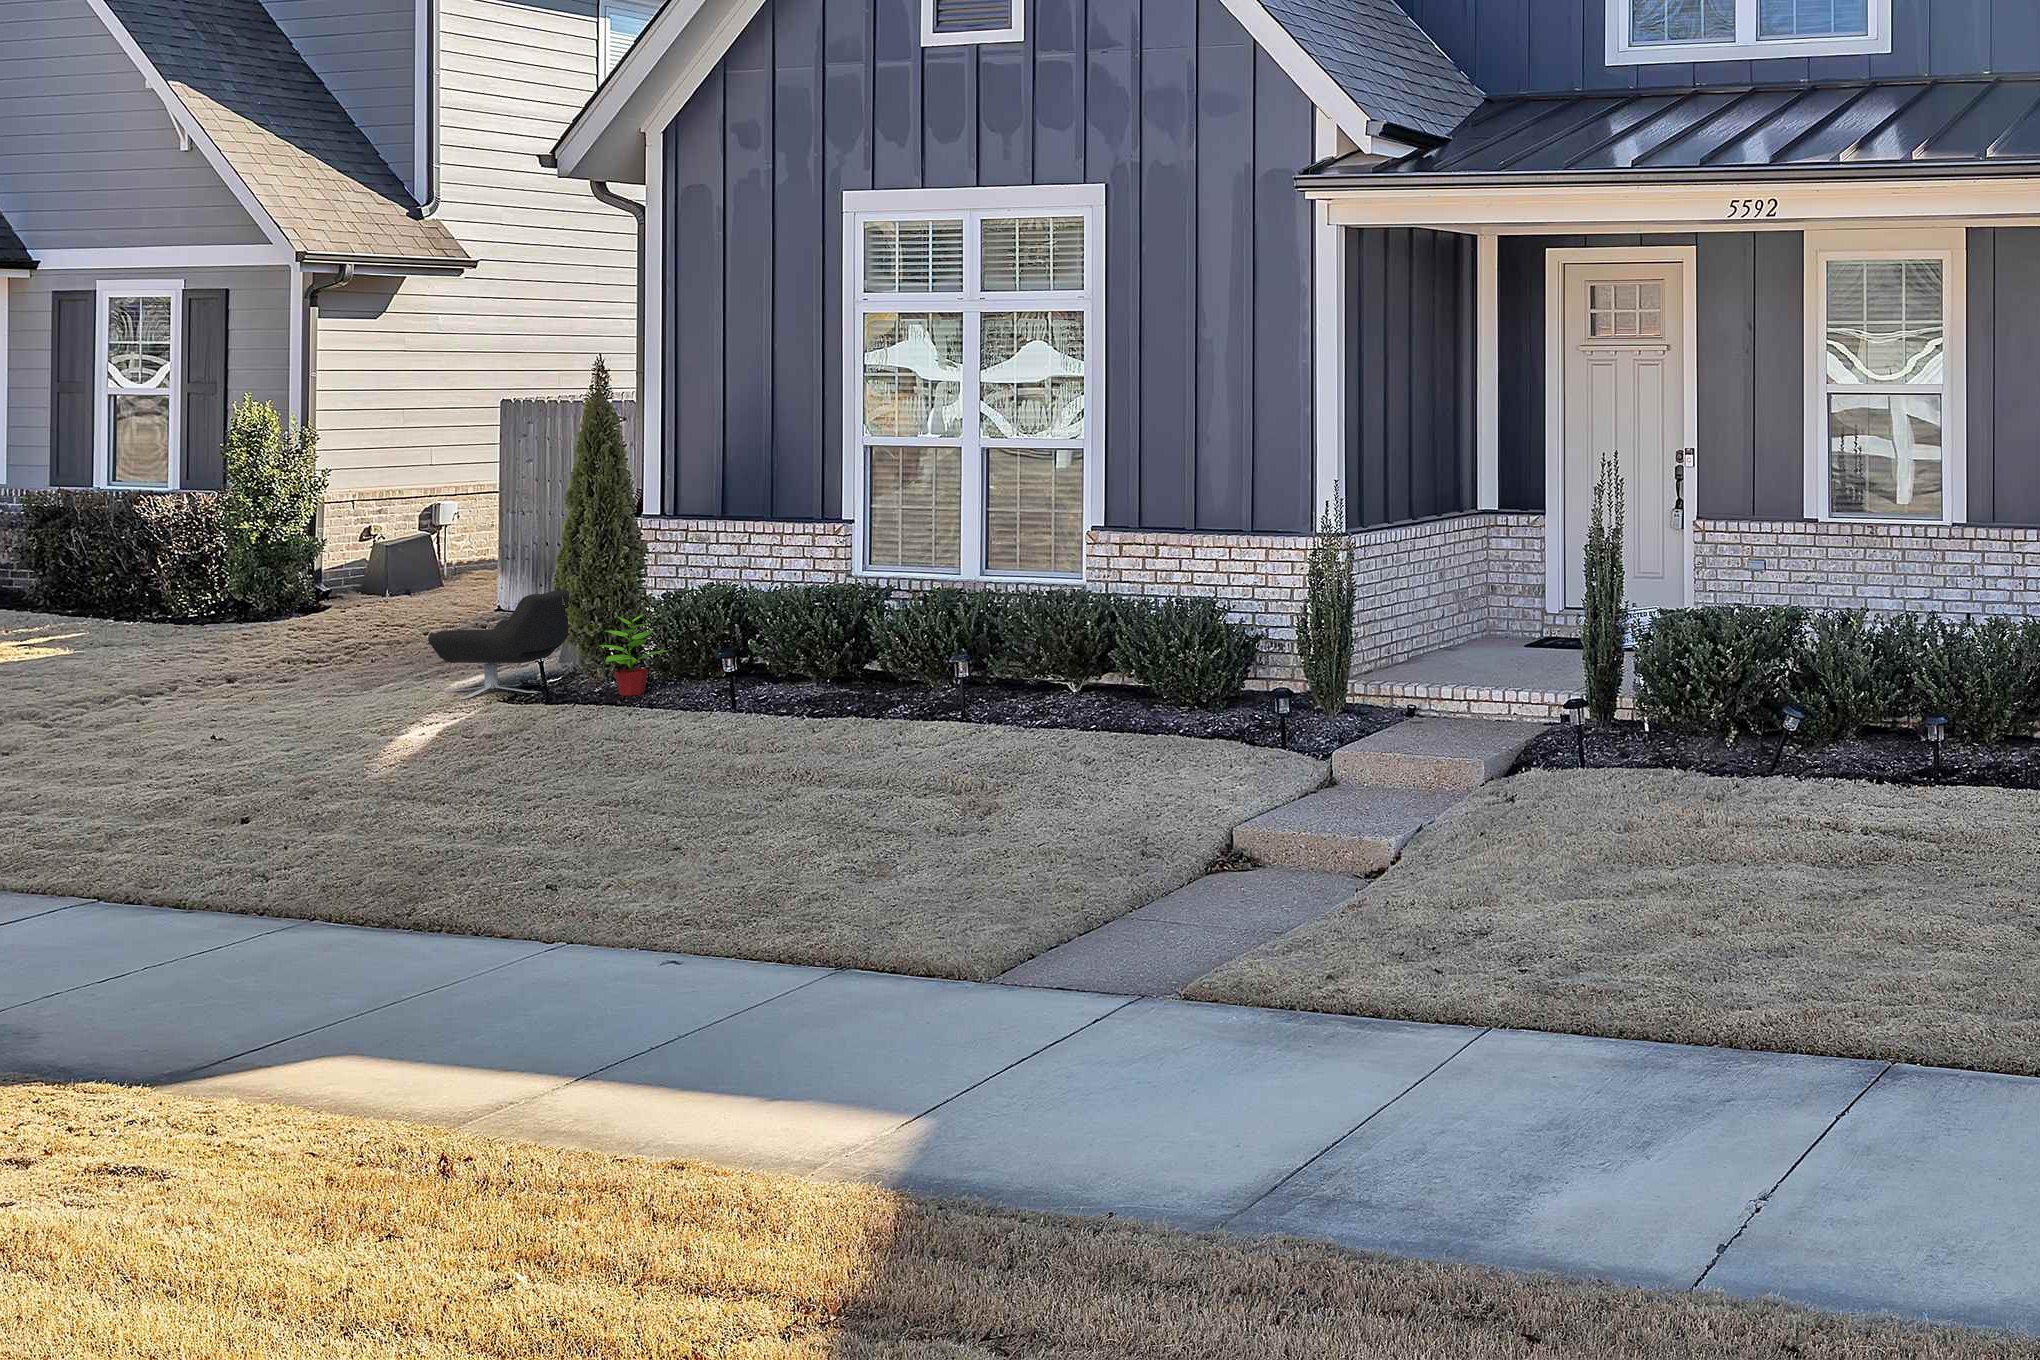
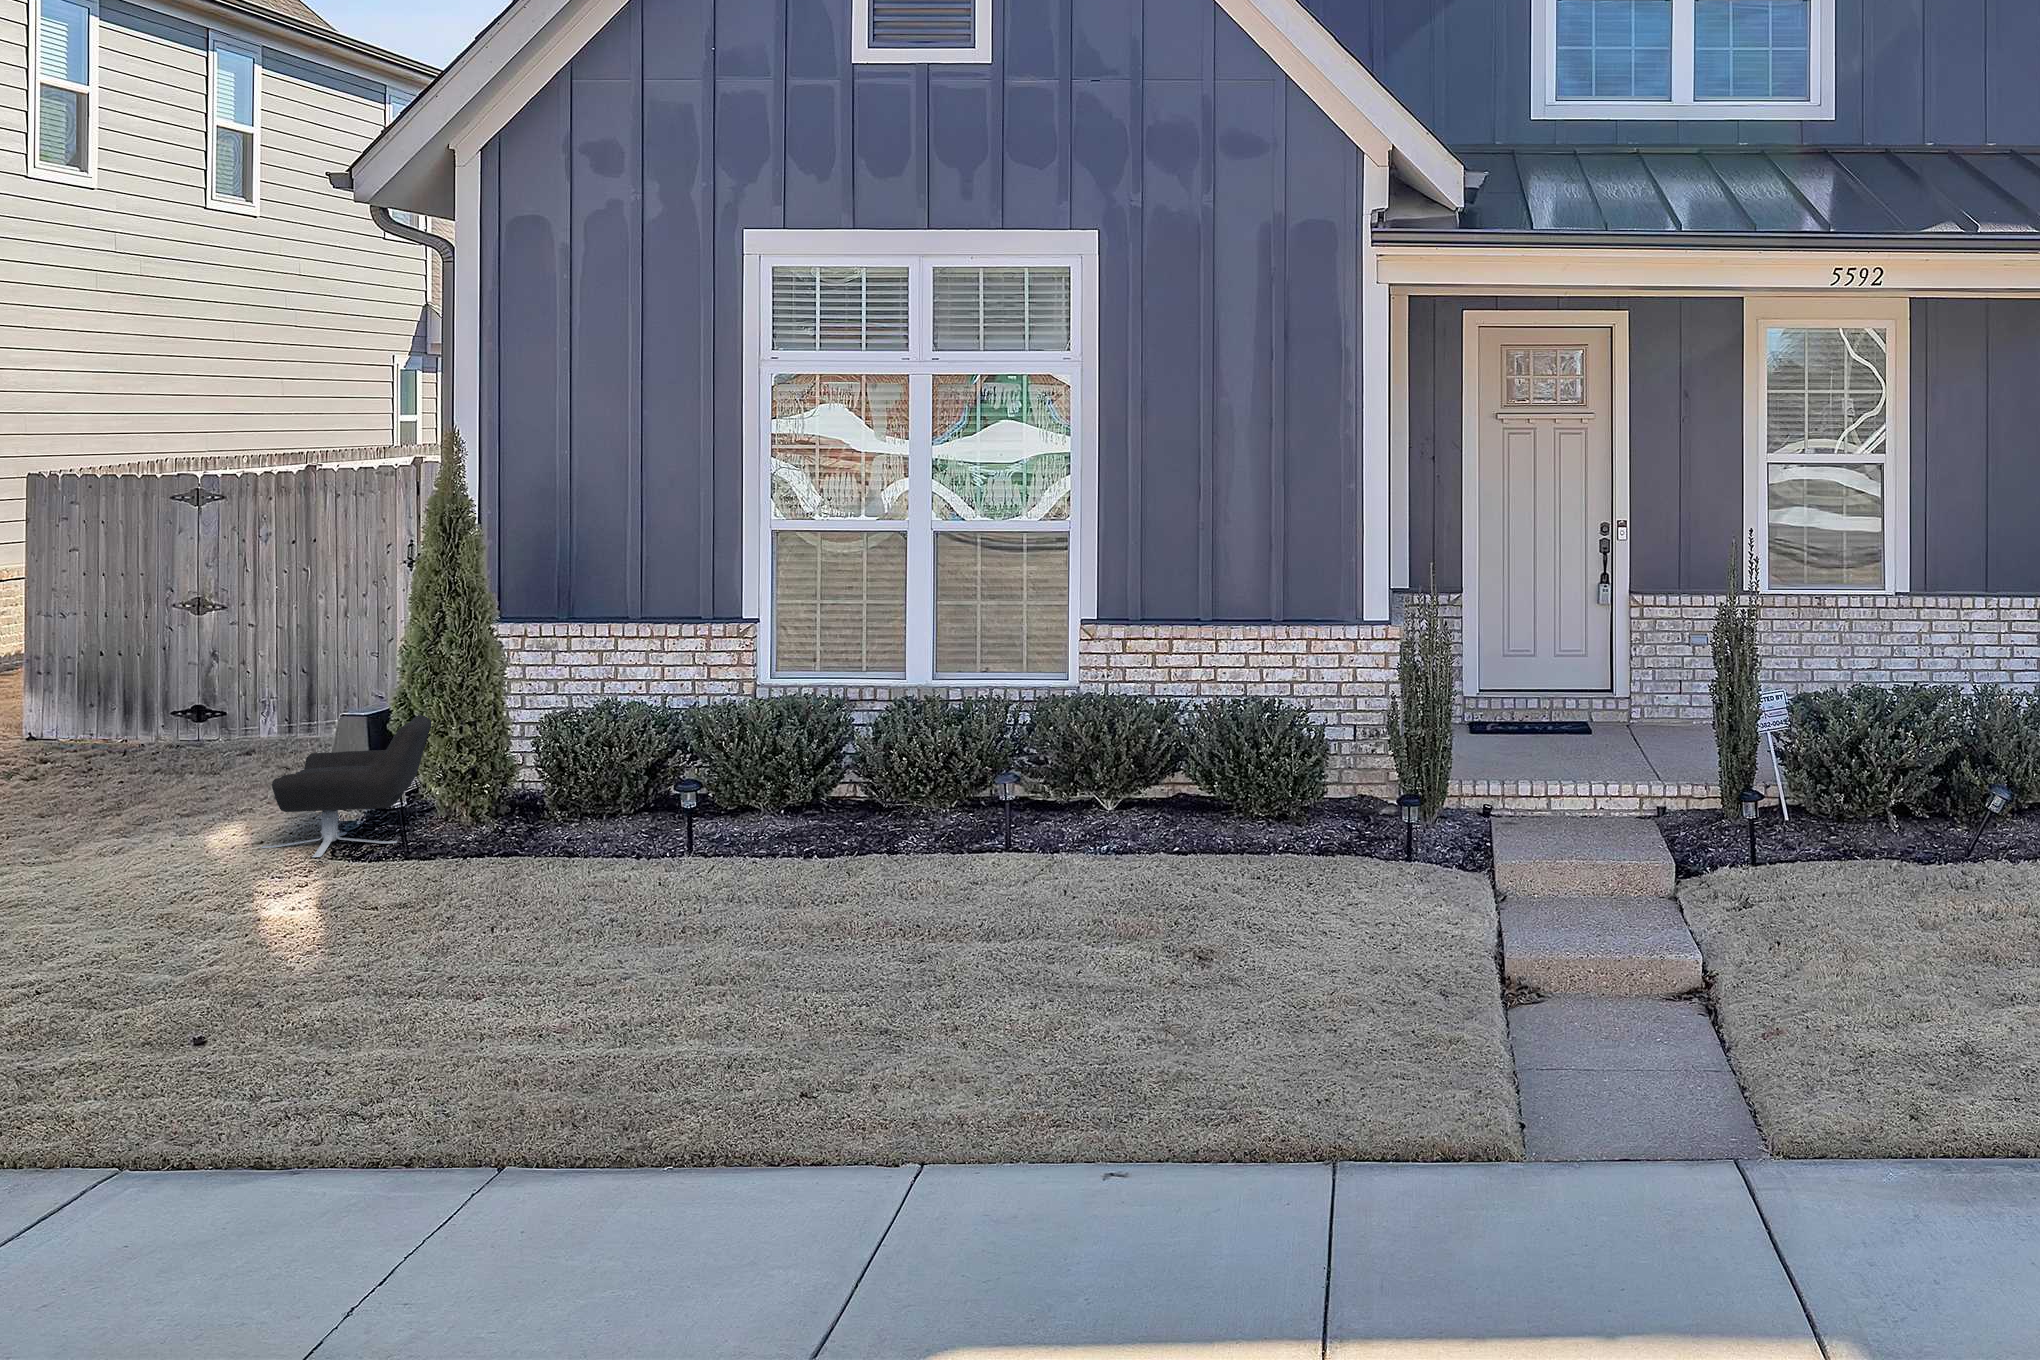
potted plant: present [599,615,667,696] -> none [492,738,580,841]

